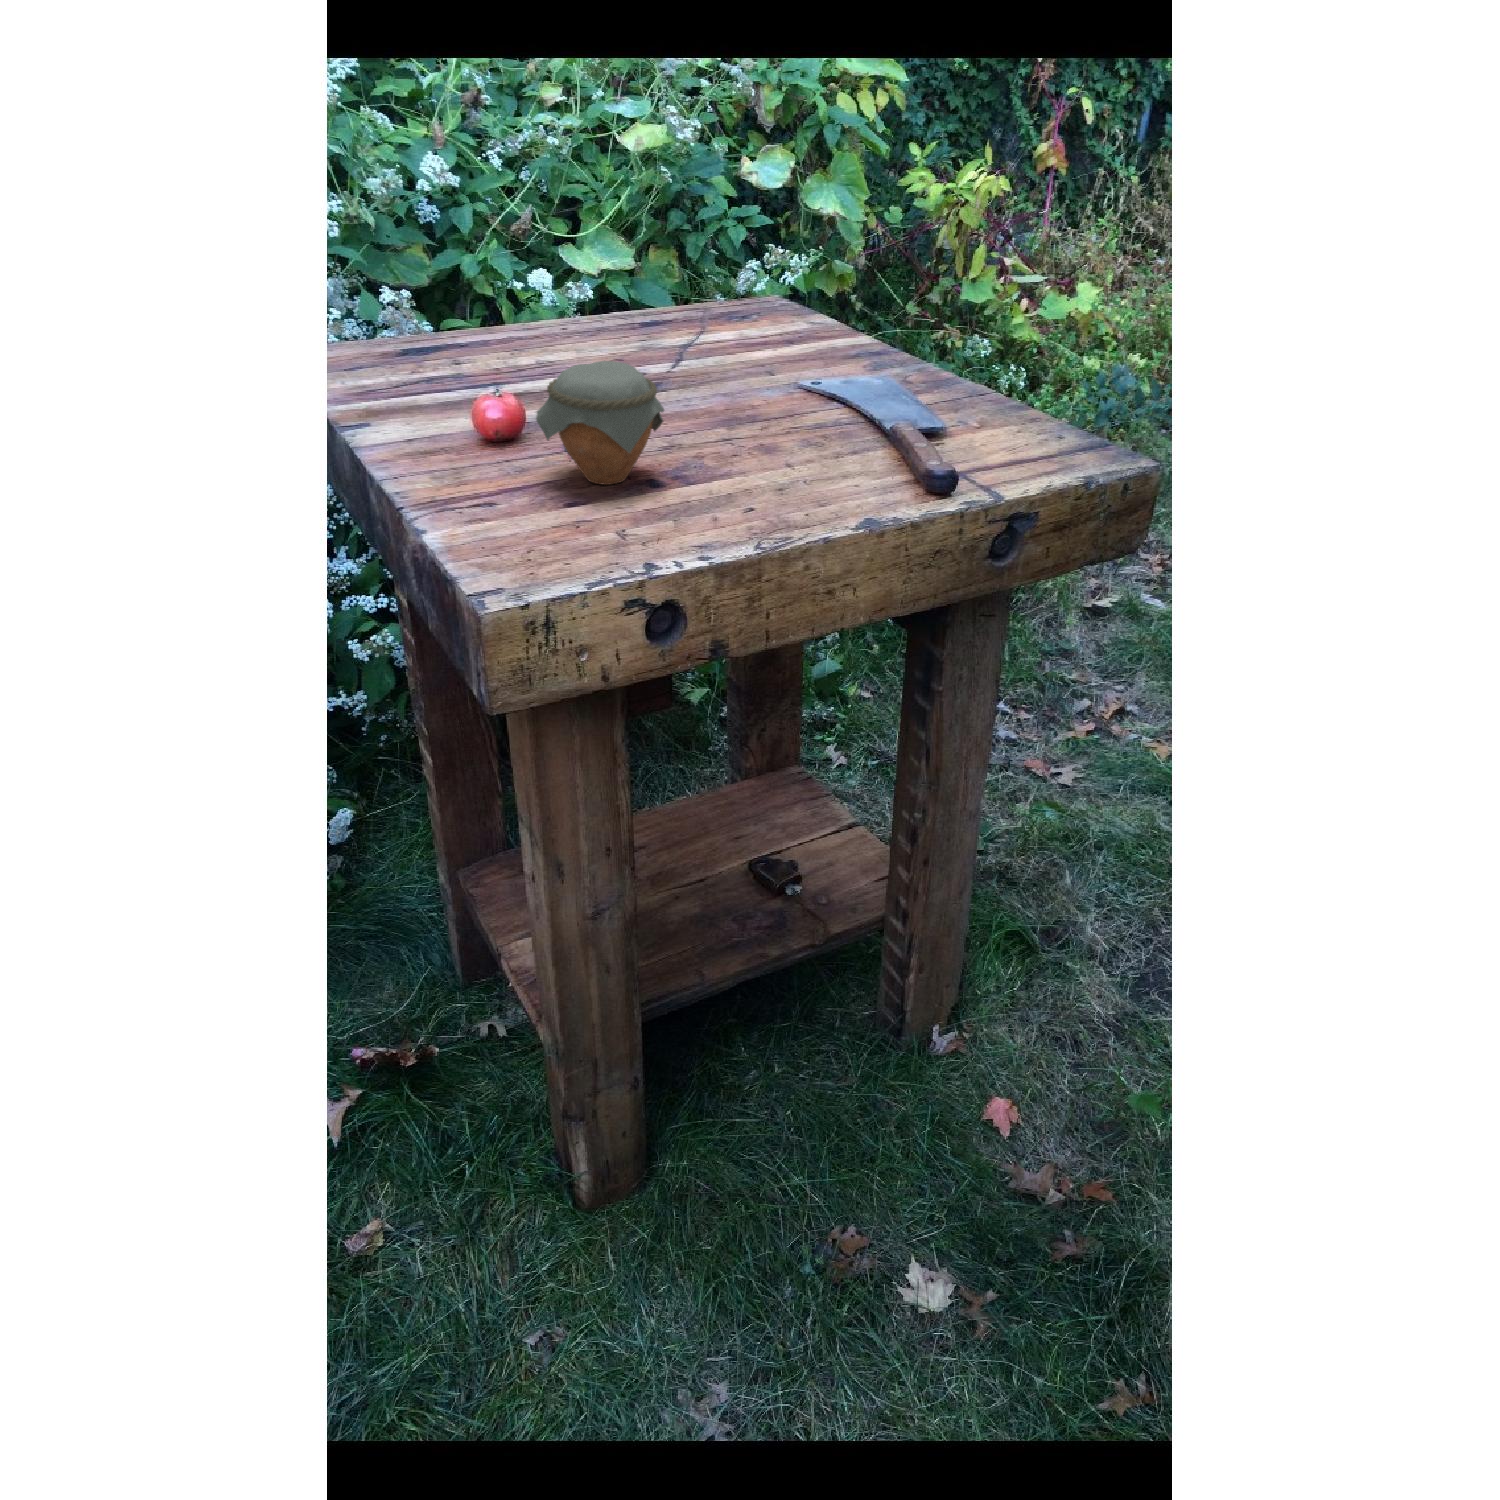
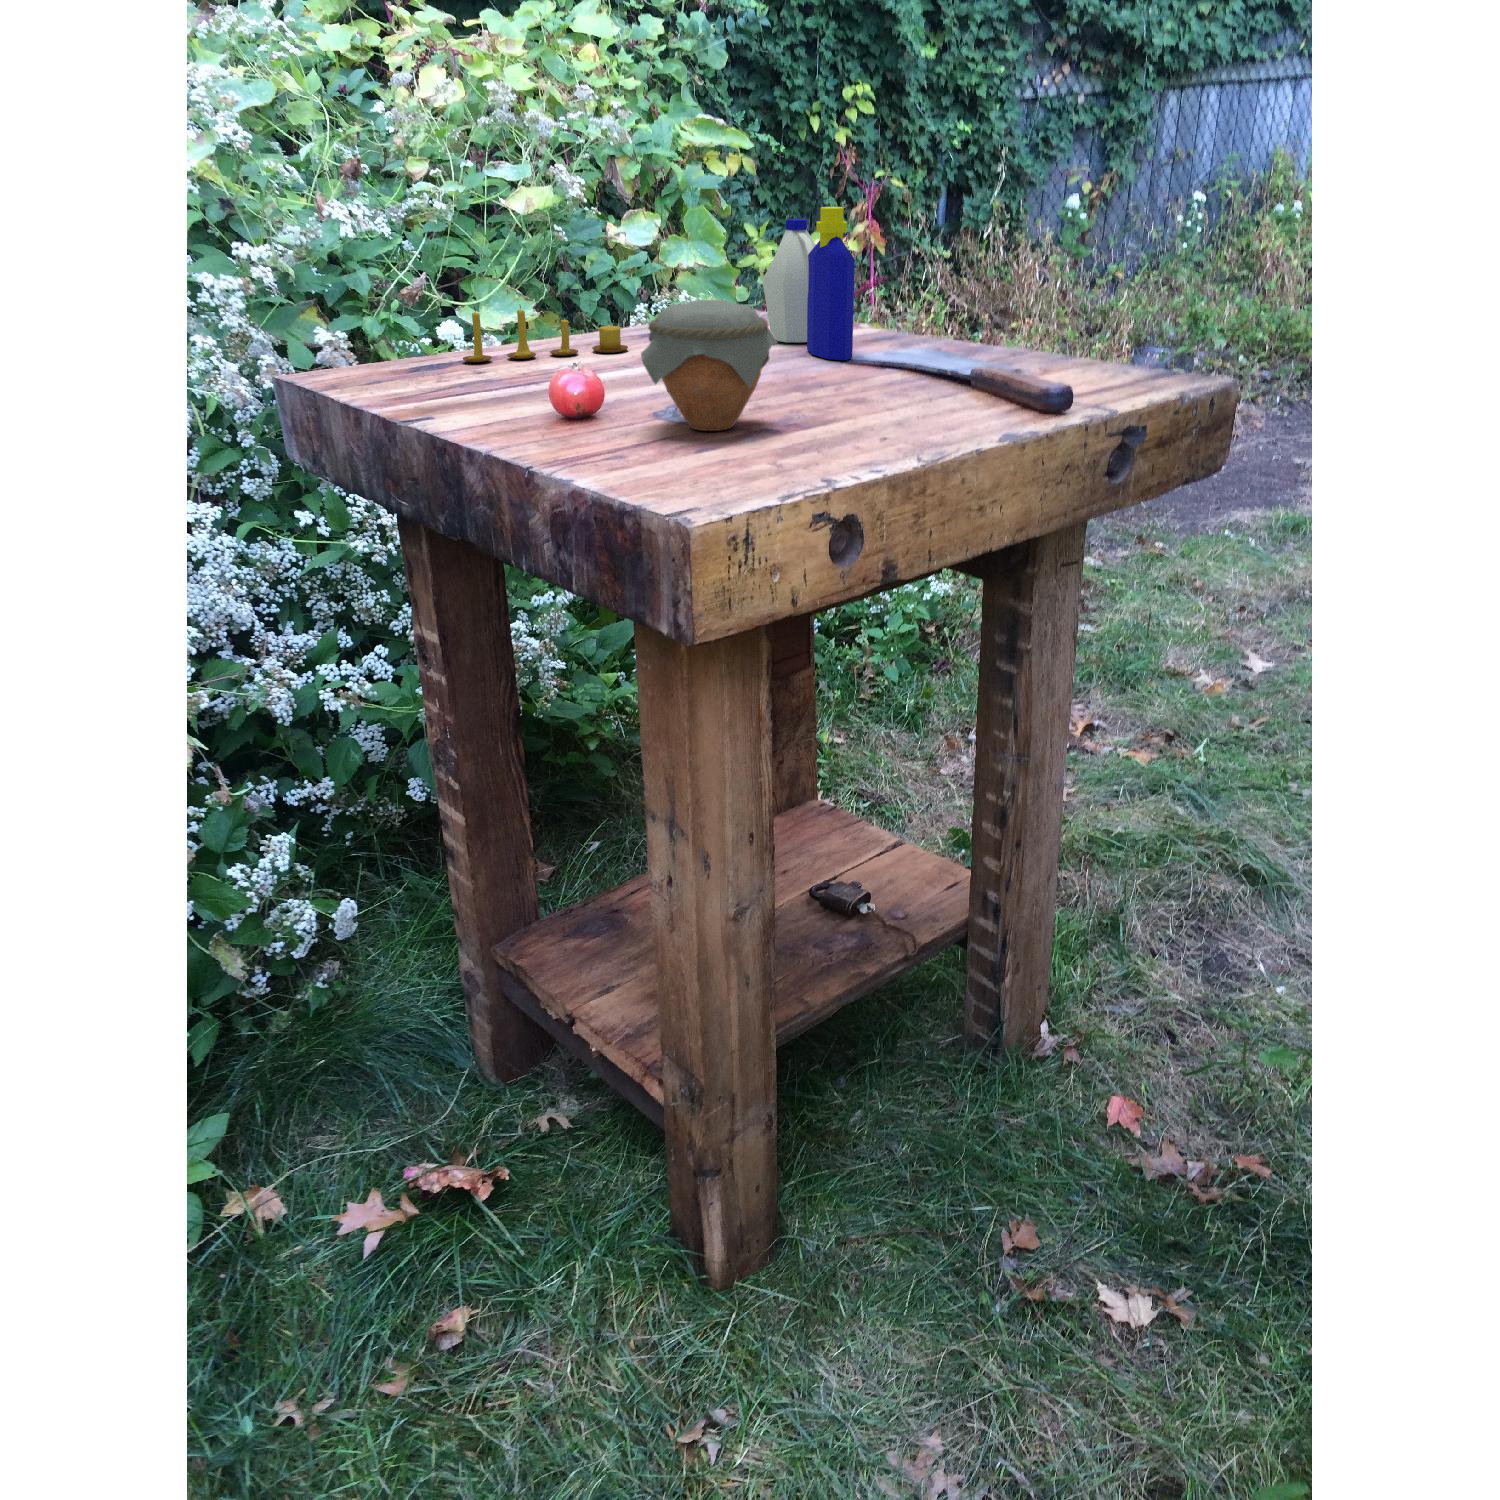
bottle: none [750,240,823,393] -> present [762,207,855,360]
candle: none [462,308,619,359] -> present [463,306,628,362]

